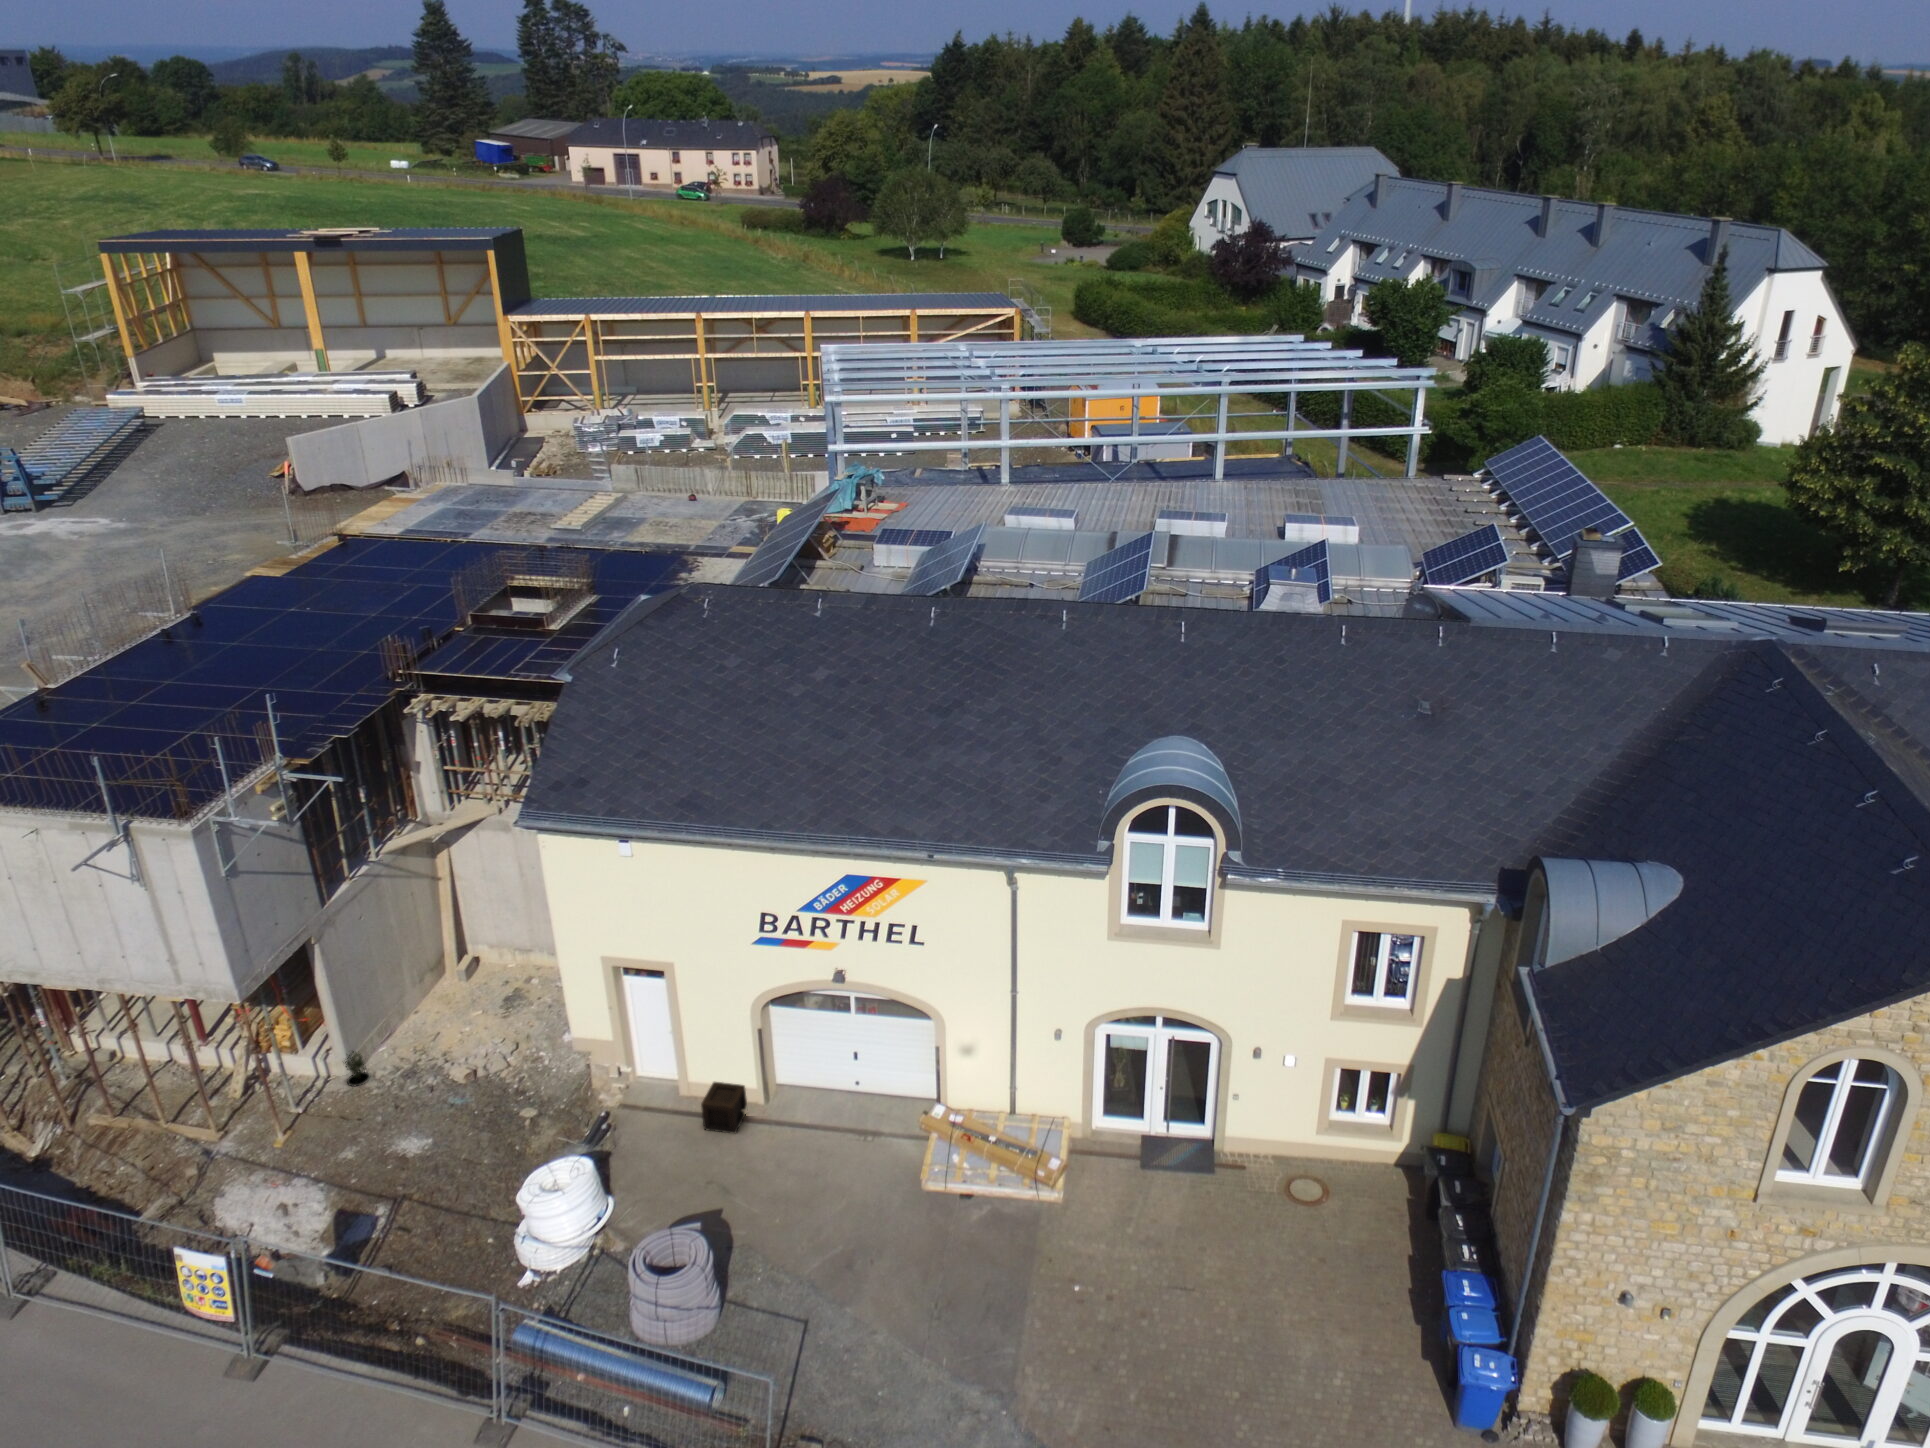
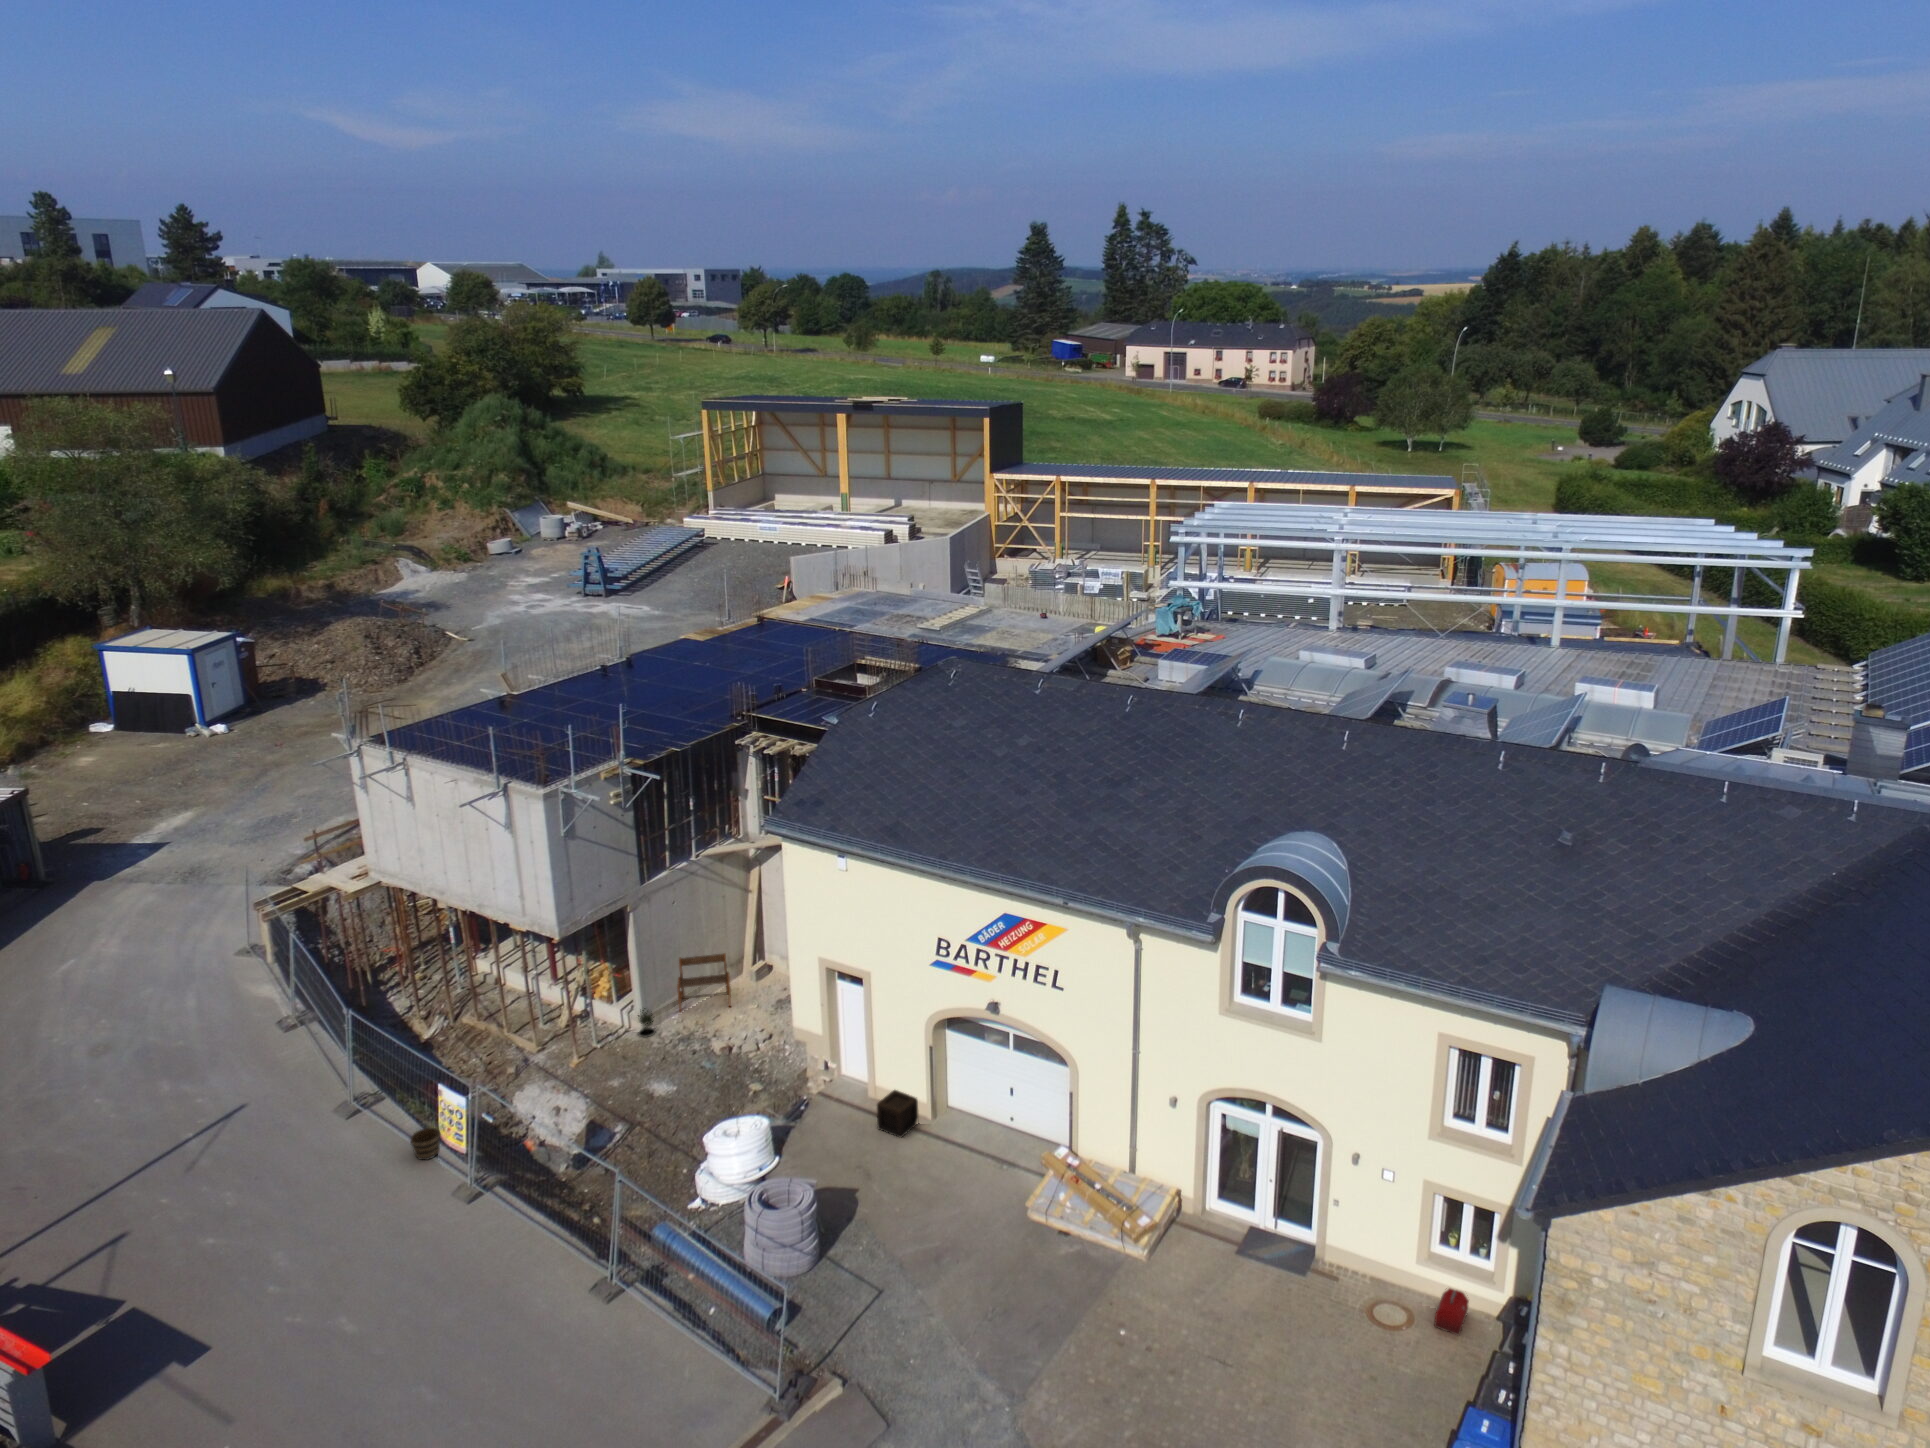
bench: none [376,961,455,1045] -> present [677,953,731,1013]
toolbox: none [1342,1147,1371,1193] -> present [1434,1288,1469,1335]
bucket: none [148,1305,192,1352] -> present [410,1128,440,1160]

